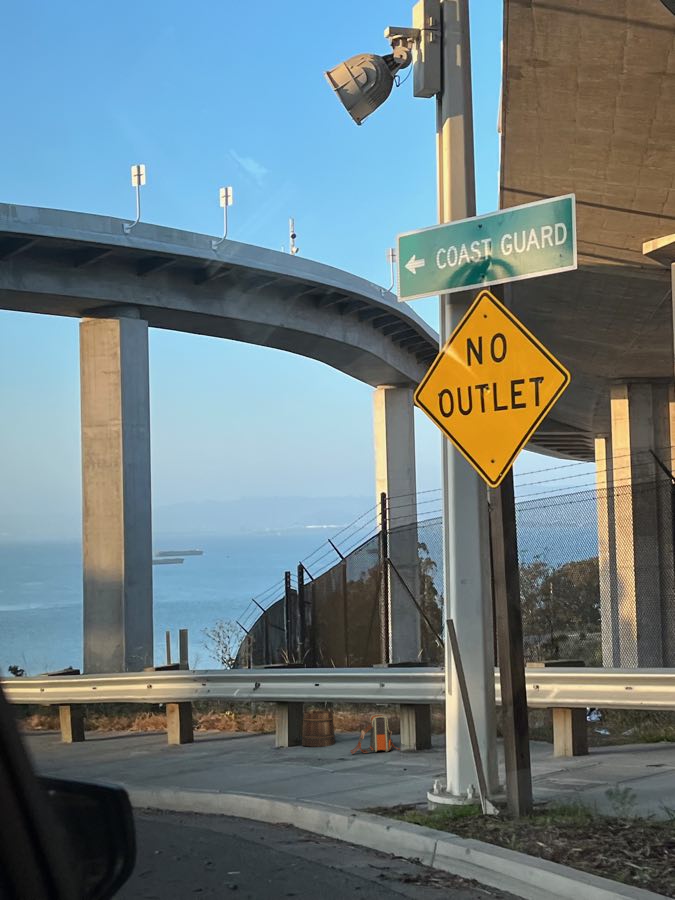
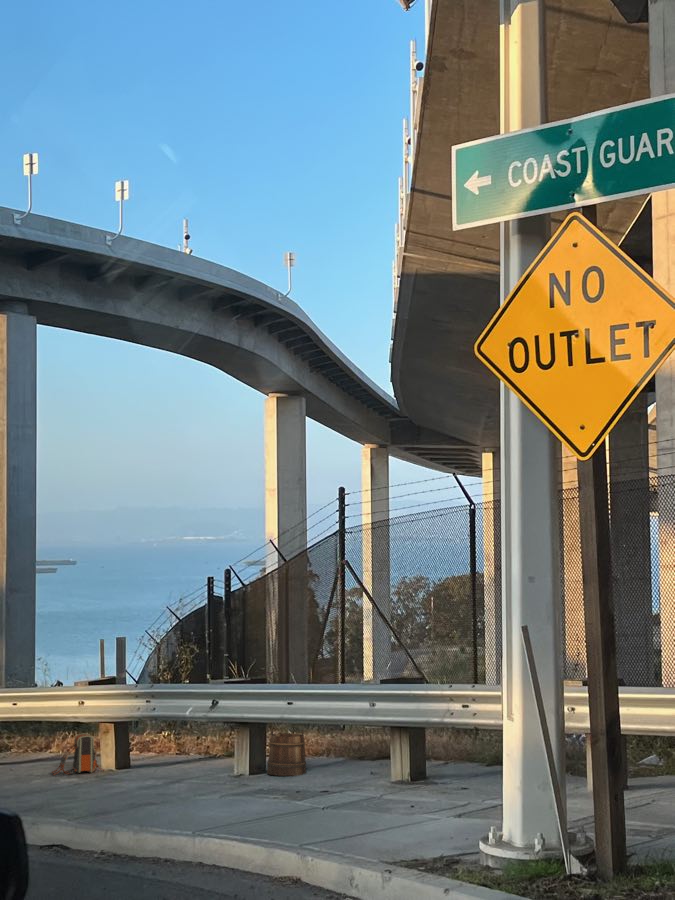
backpack: present [351,714,399,754] -> present [52,734,104,775]

